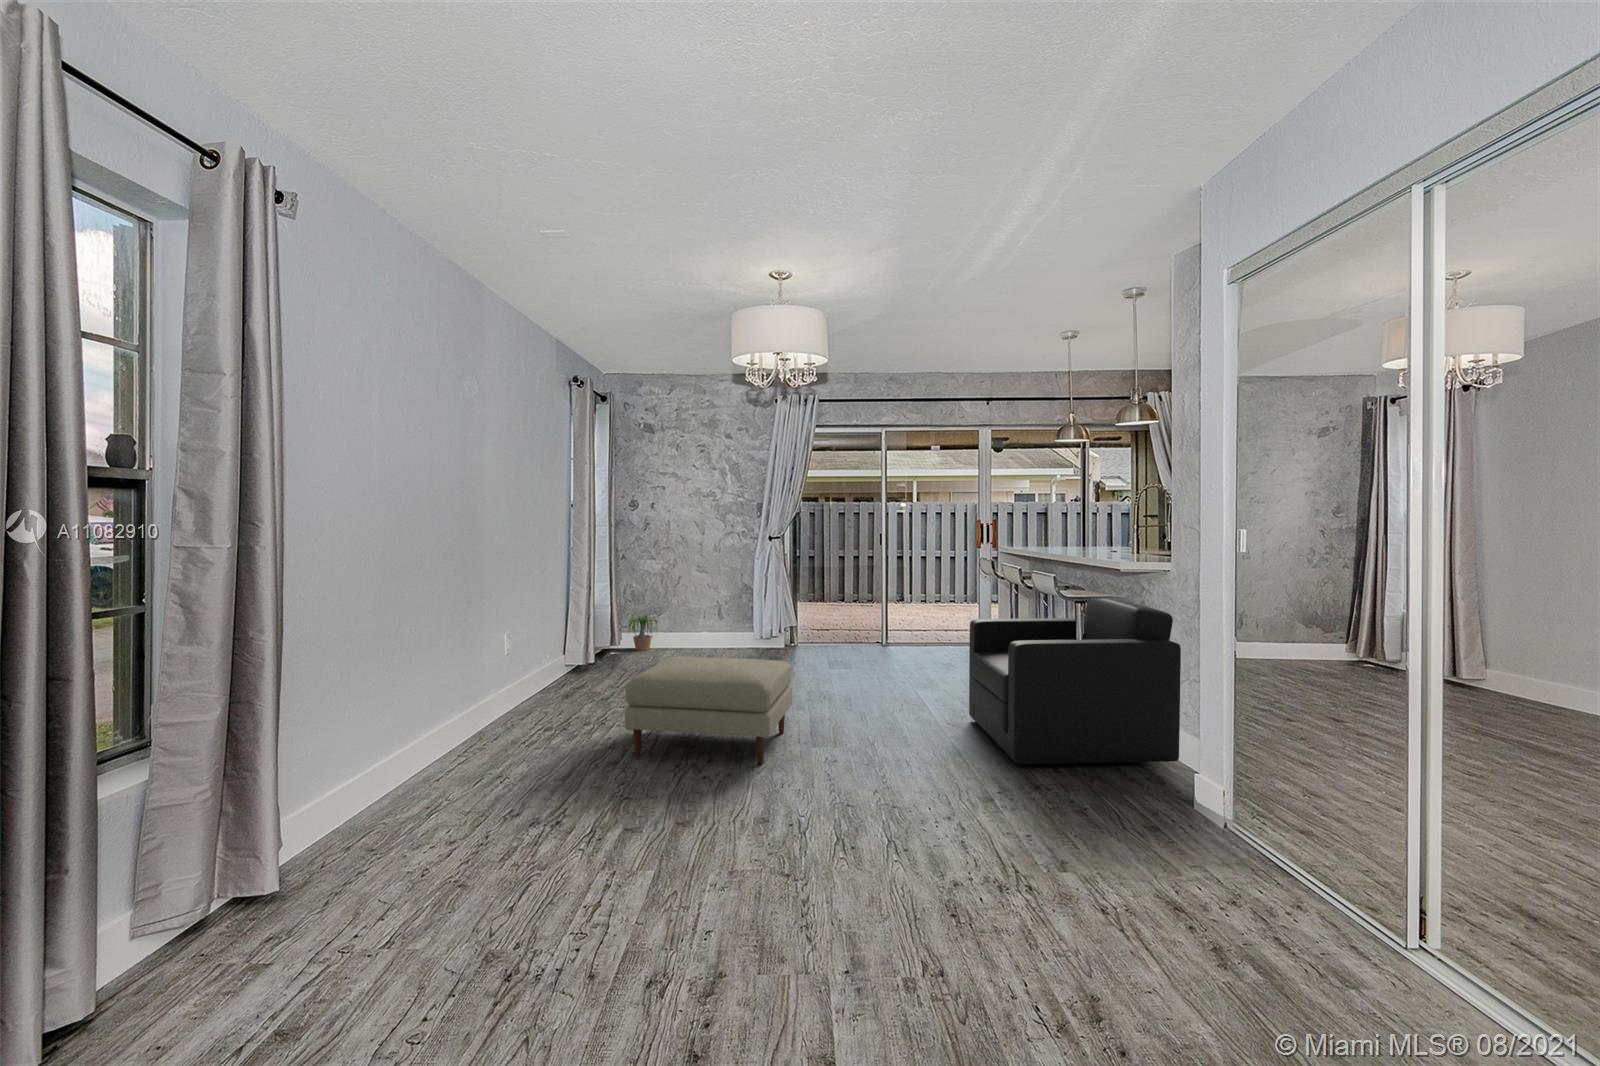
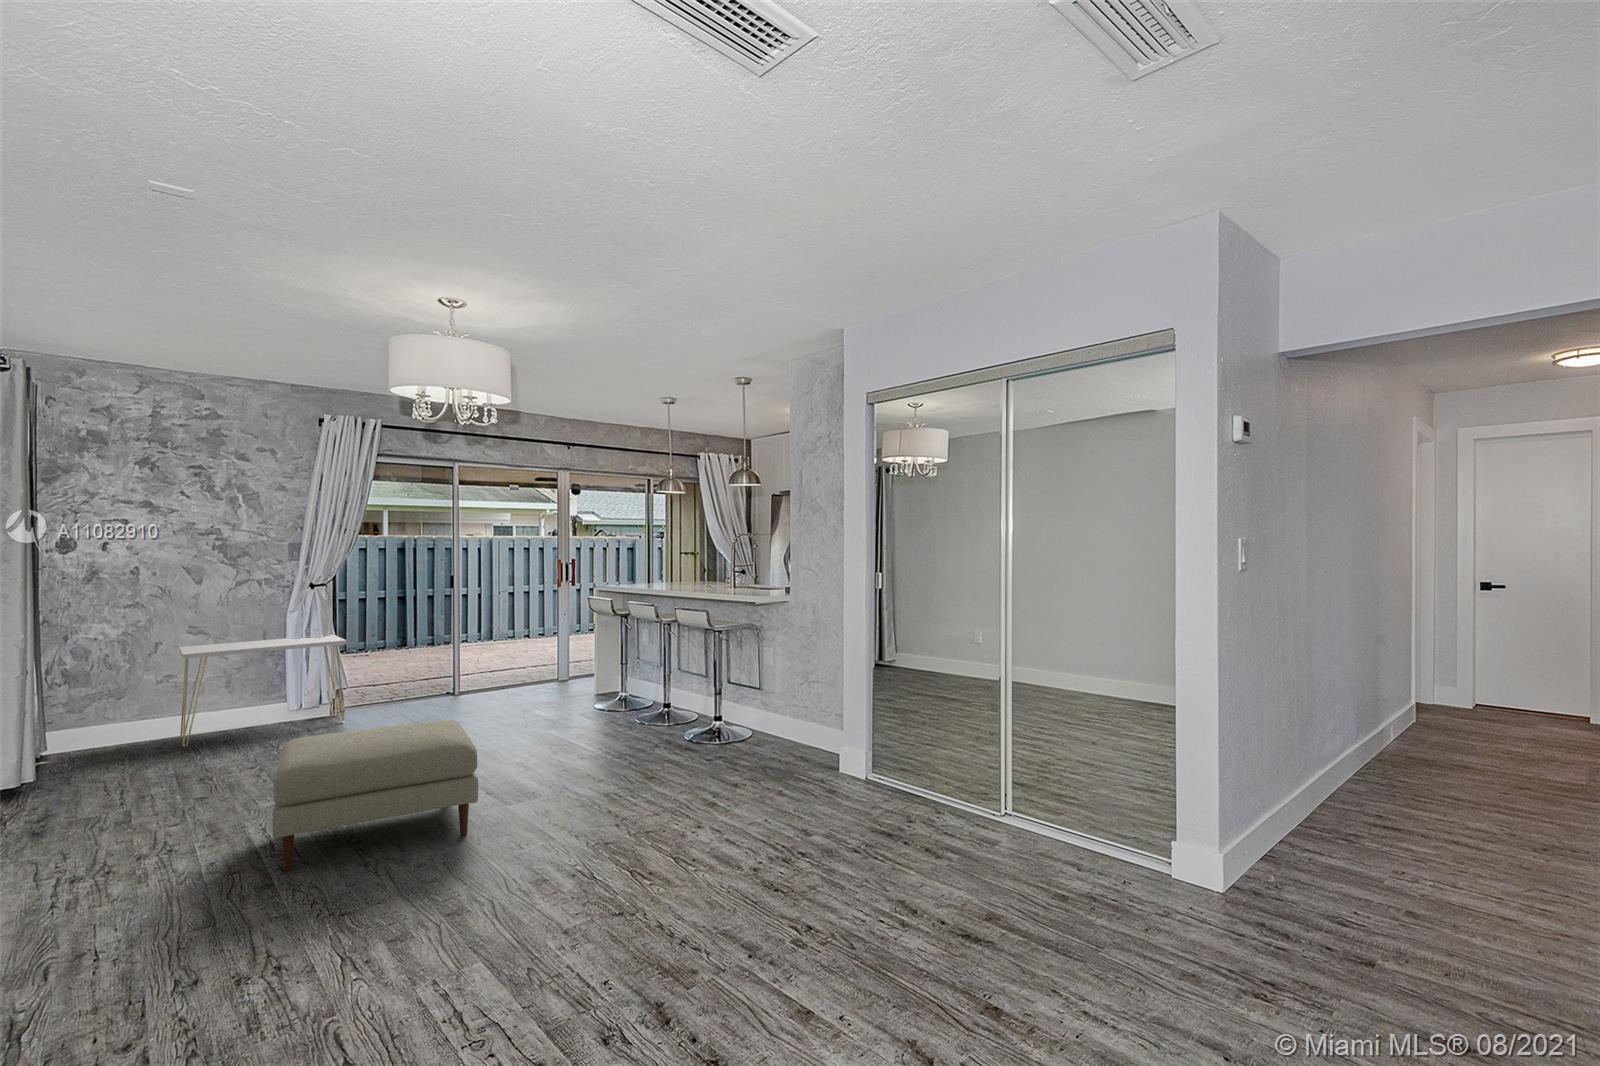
console table: none [679,580,786,654] -> present [179,635,347,747]
armchair: present [969,598,1181,764] -> none [624,620,808,772]
potted plant: present [628,615,658,651] -> none [66,703,145,756]

